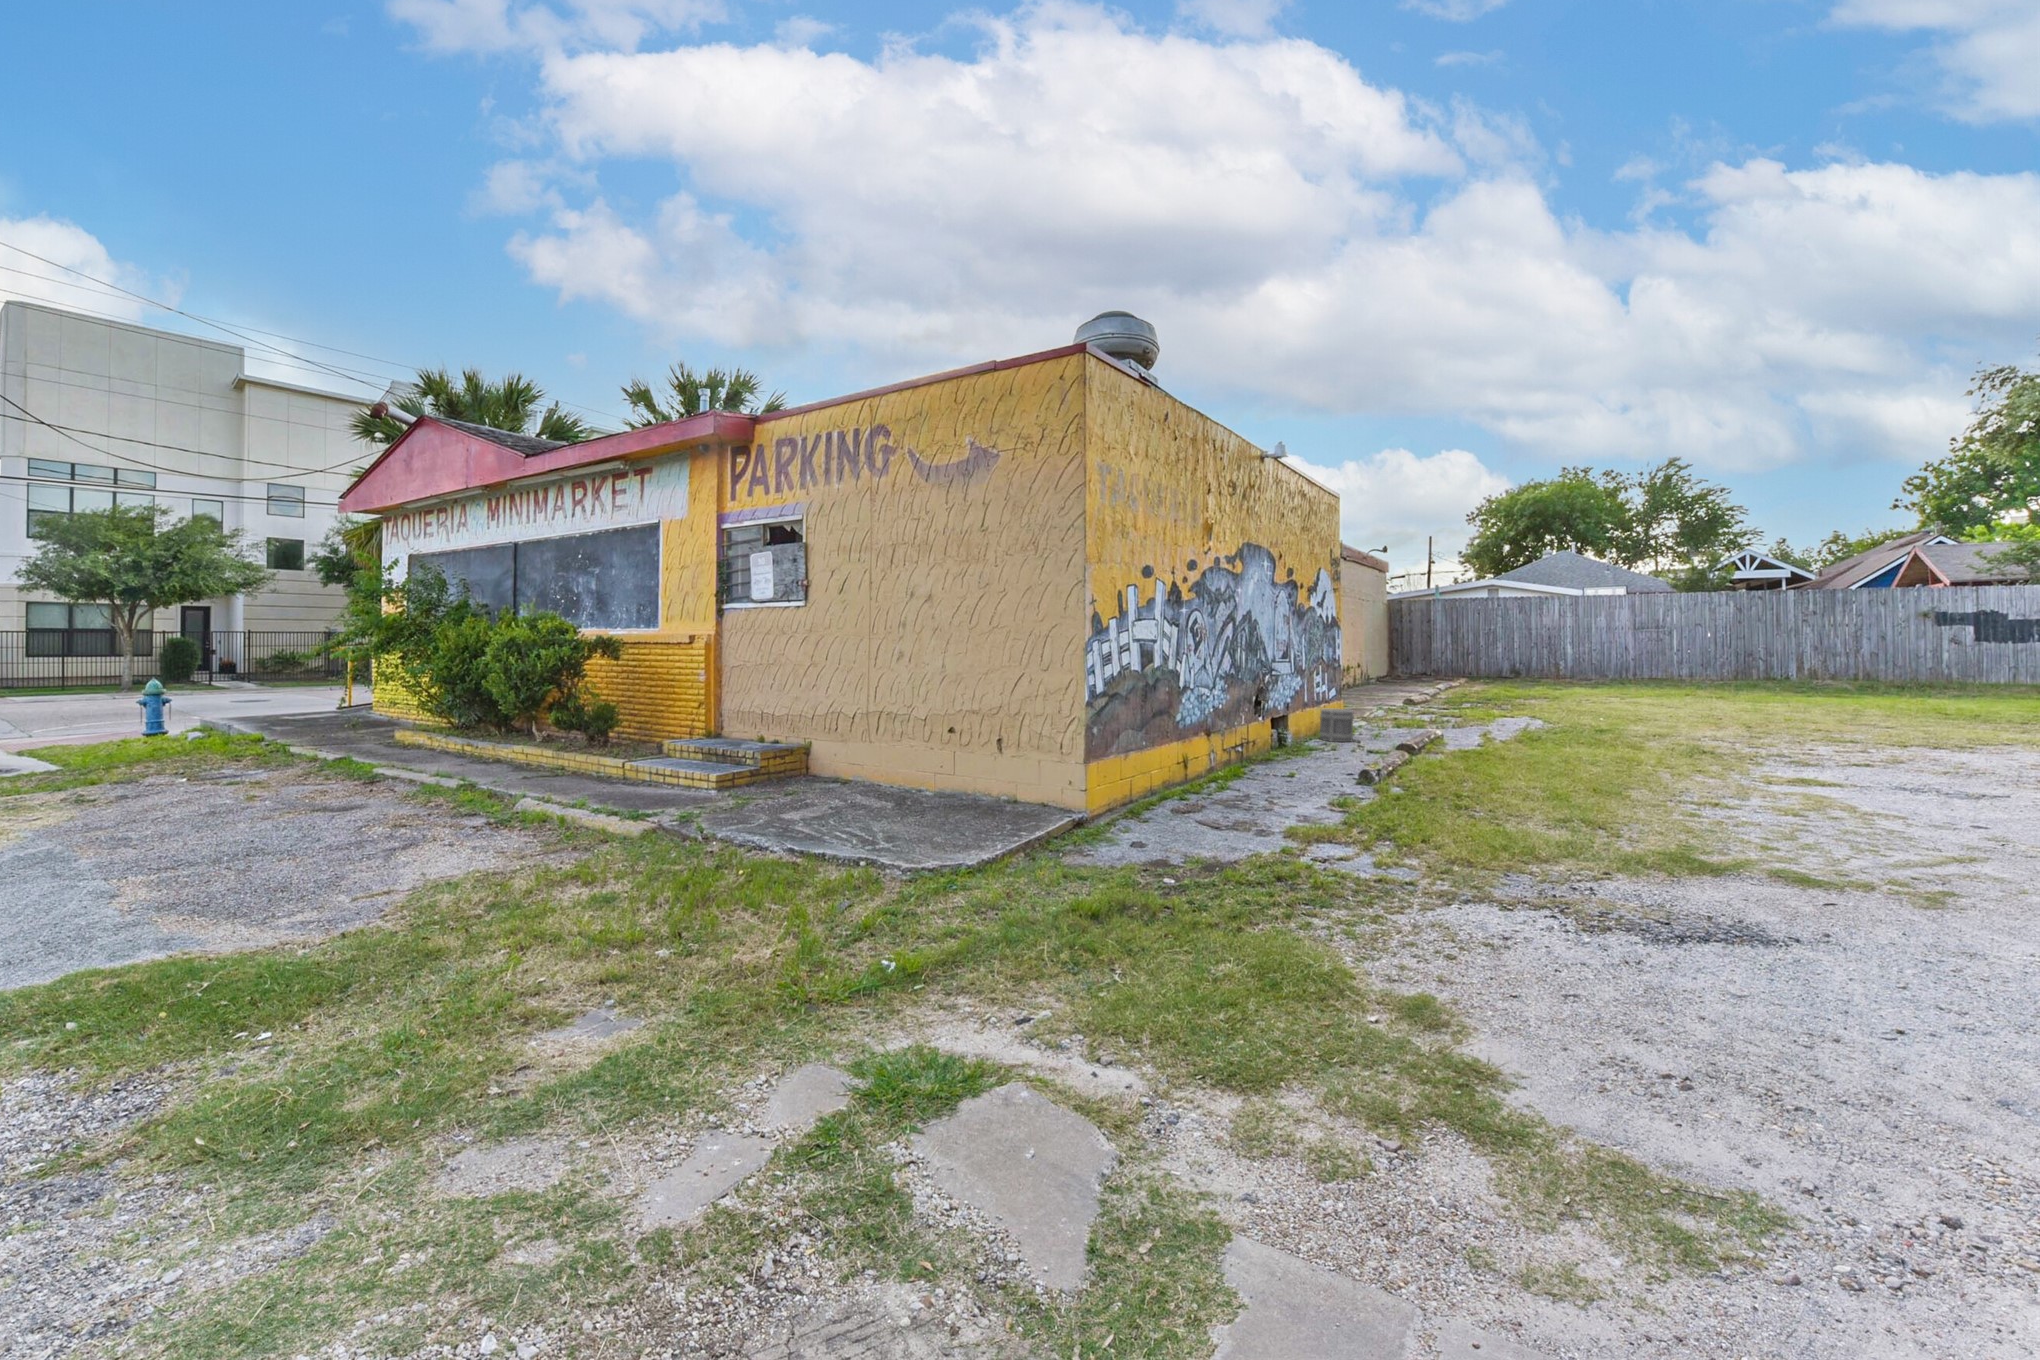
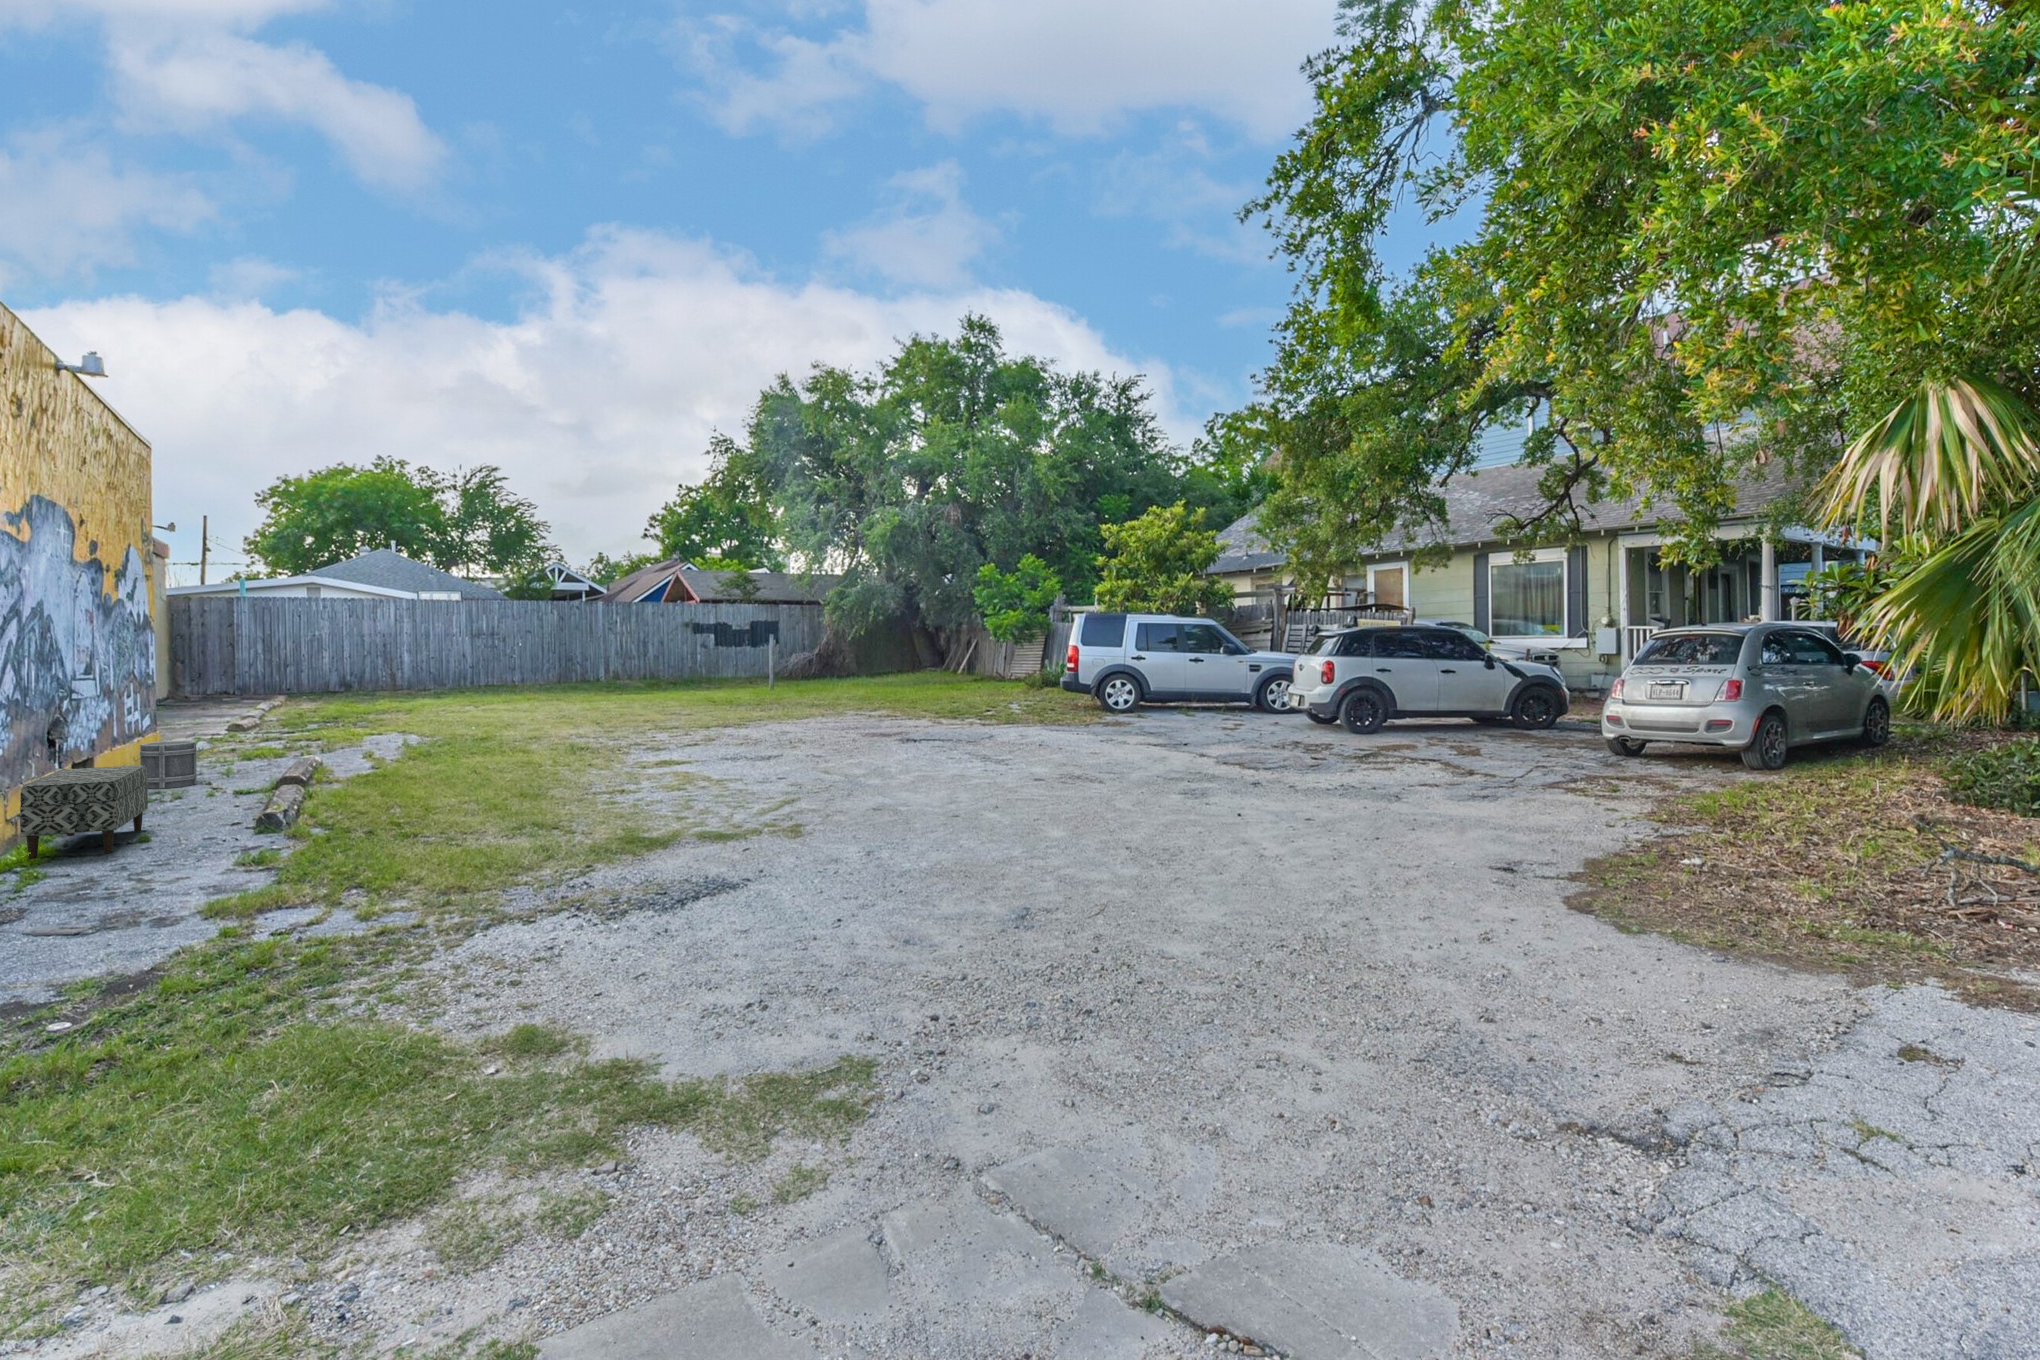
bench: none [1228,721,1304,780] -> present [20,765,148,859]

